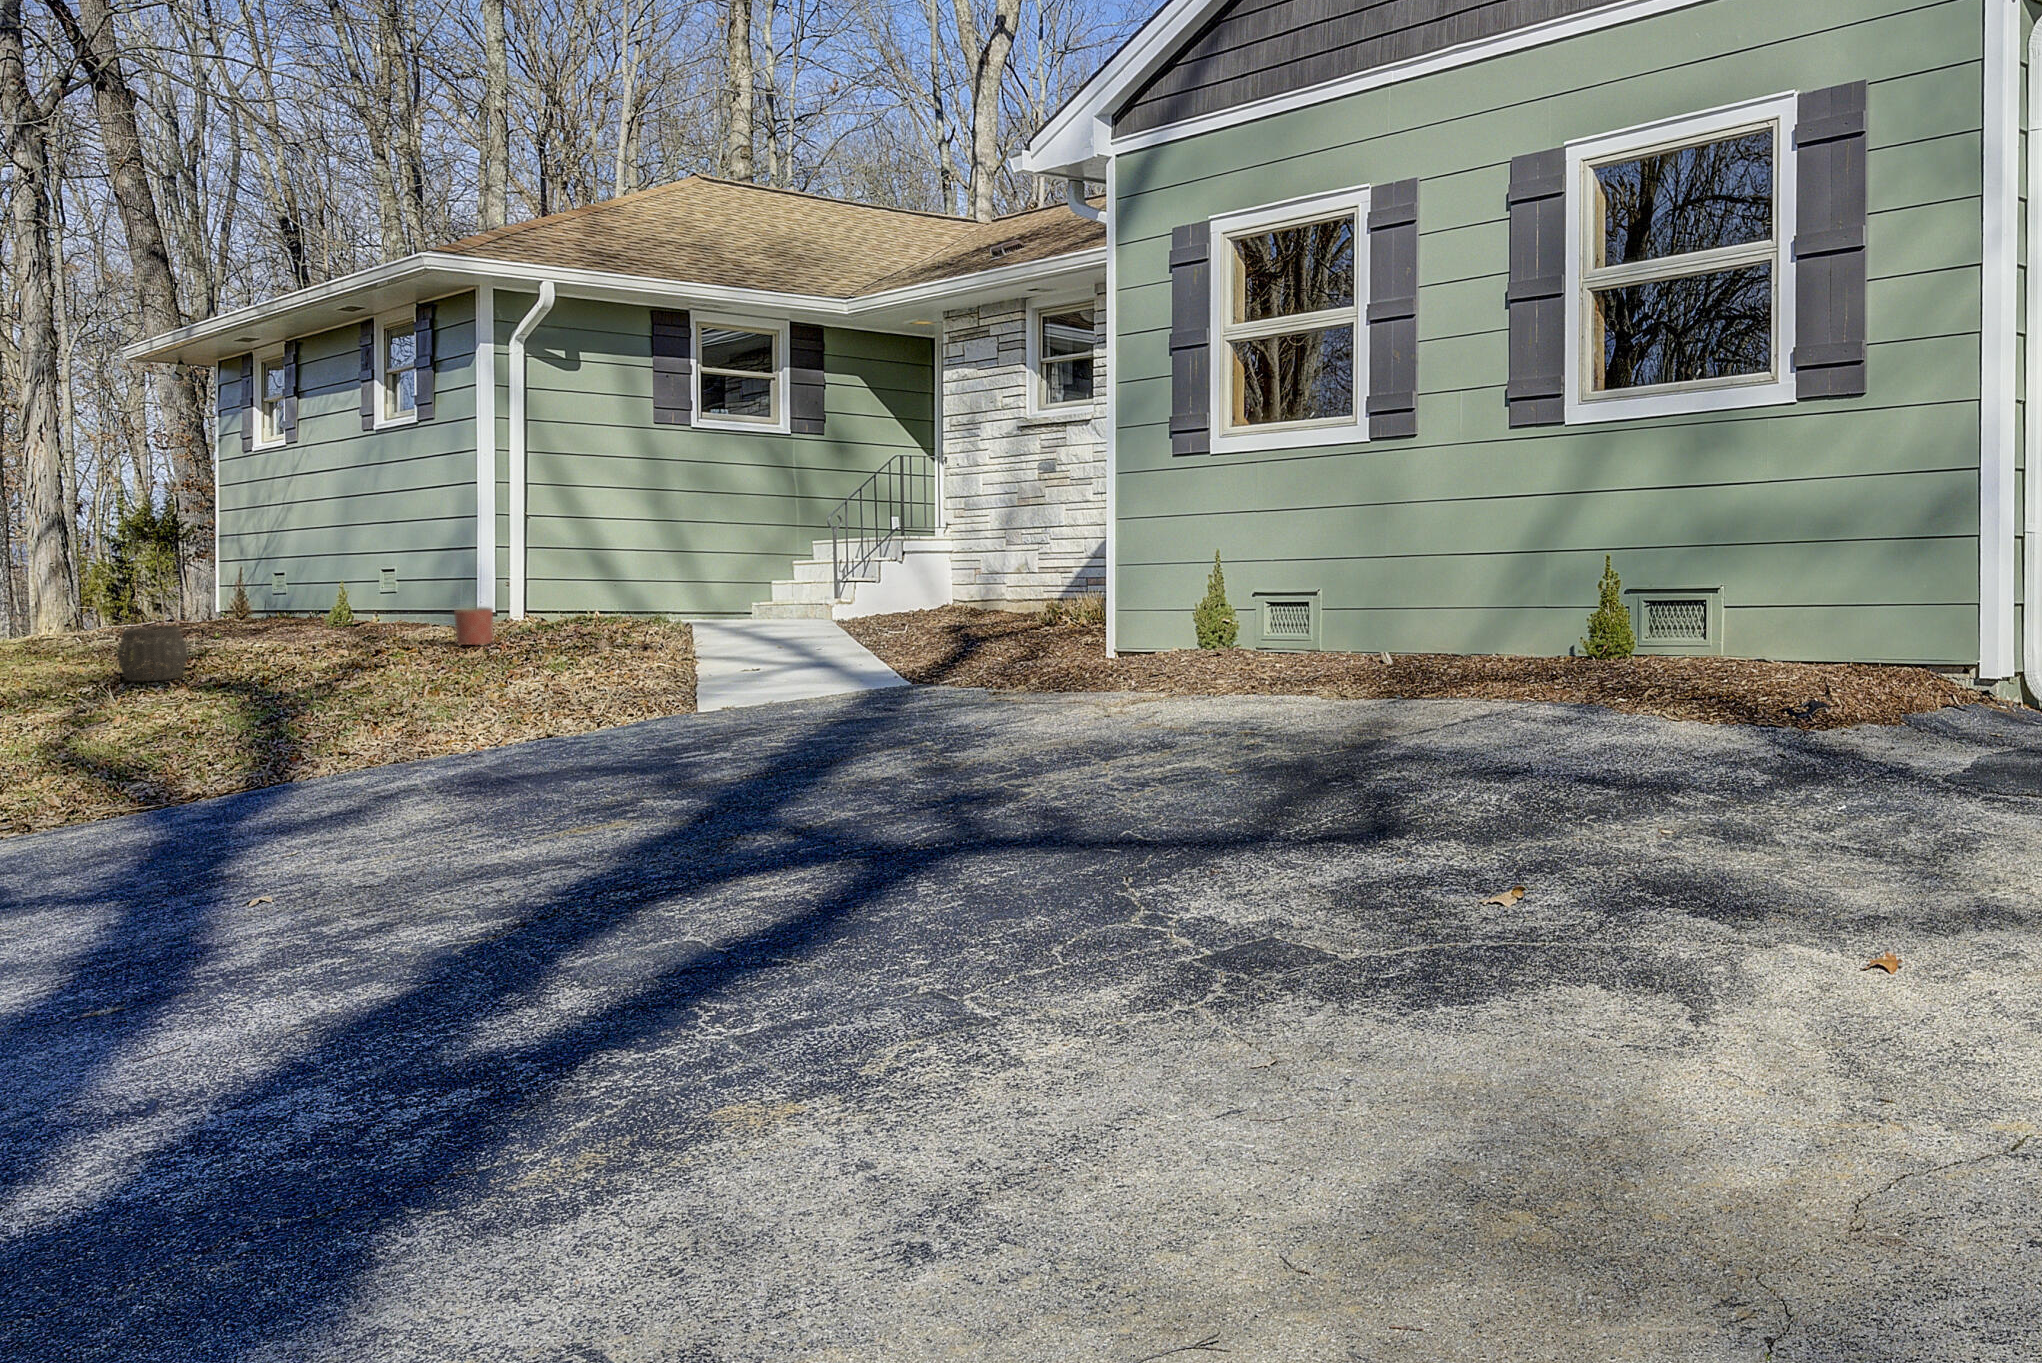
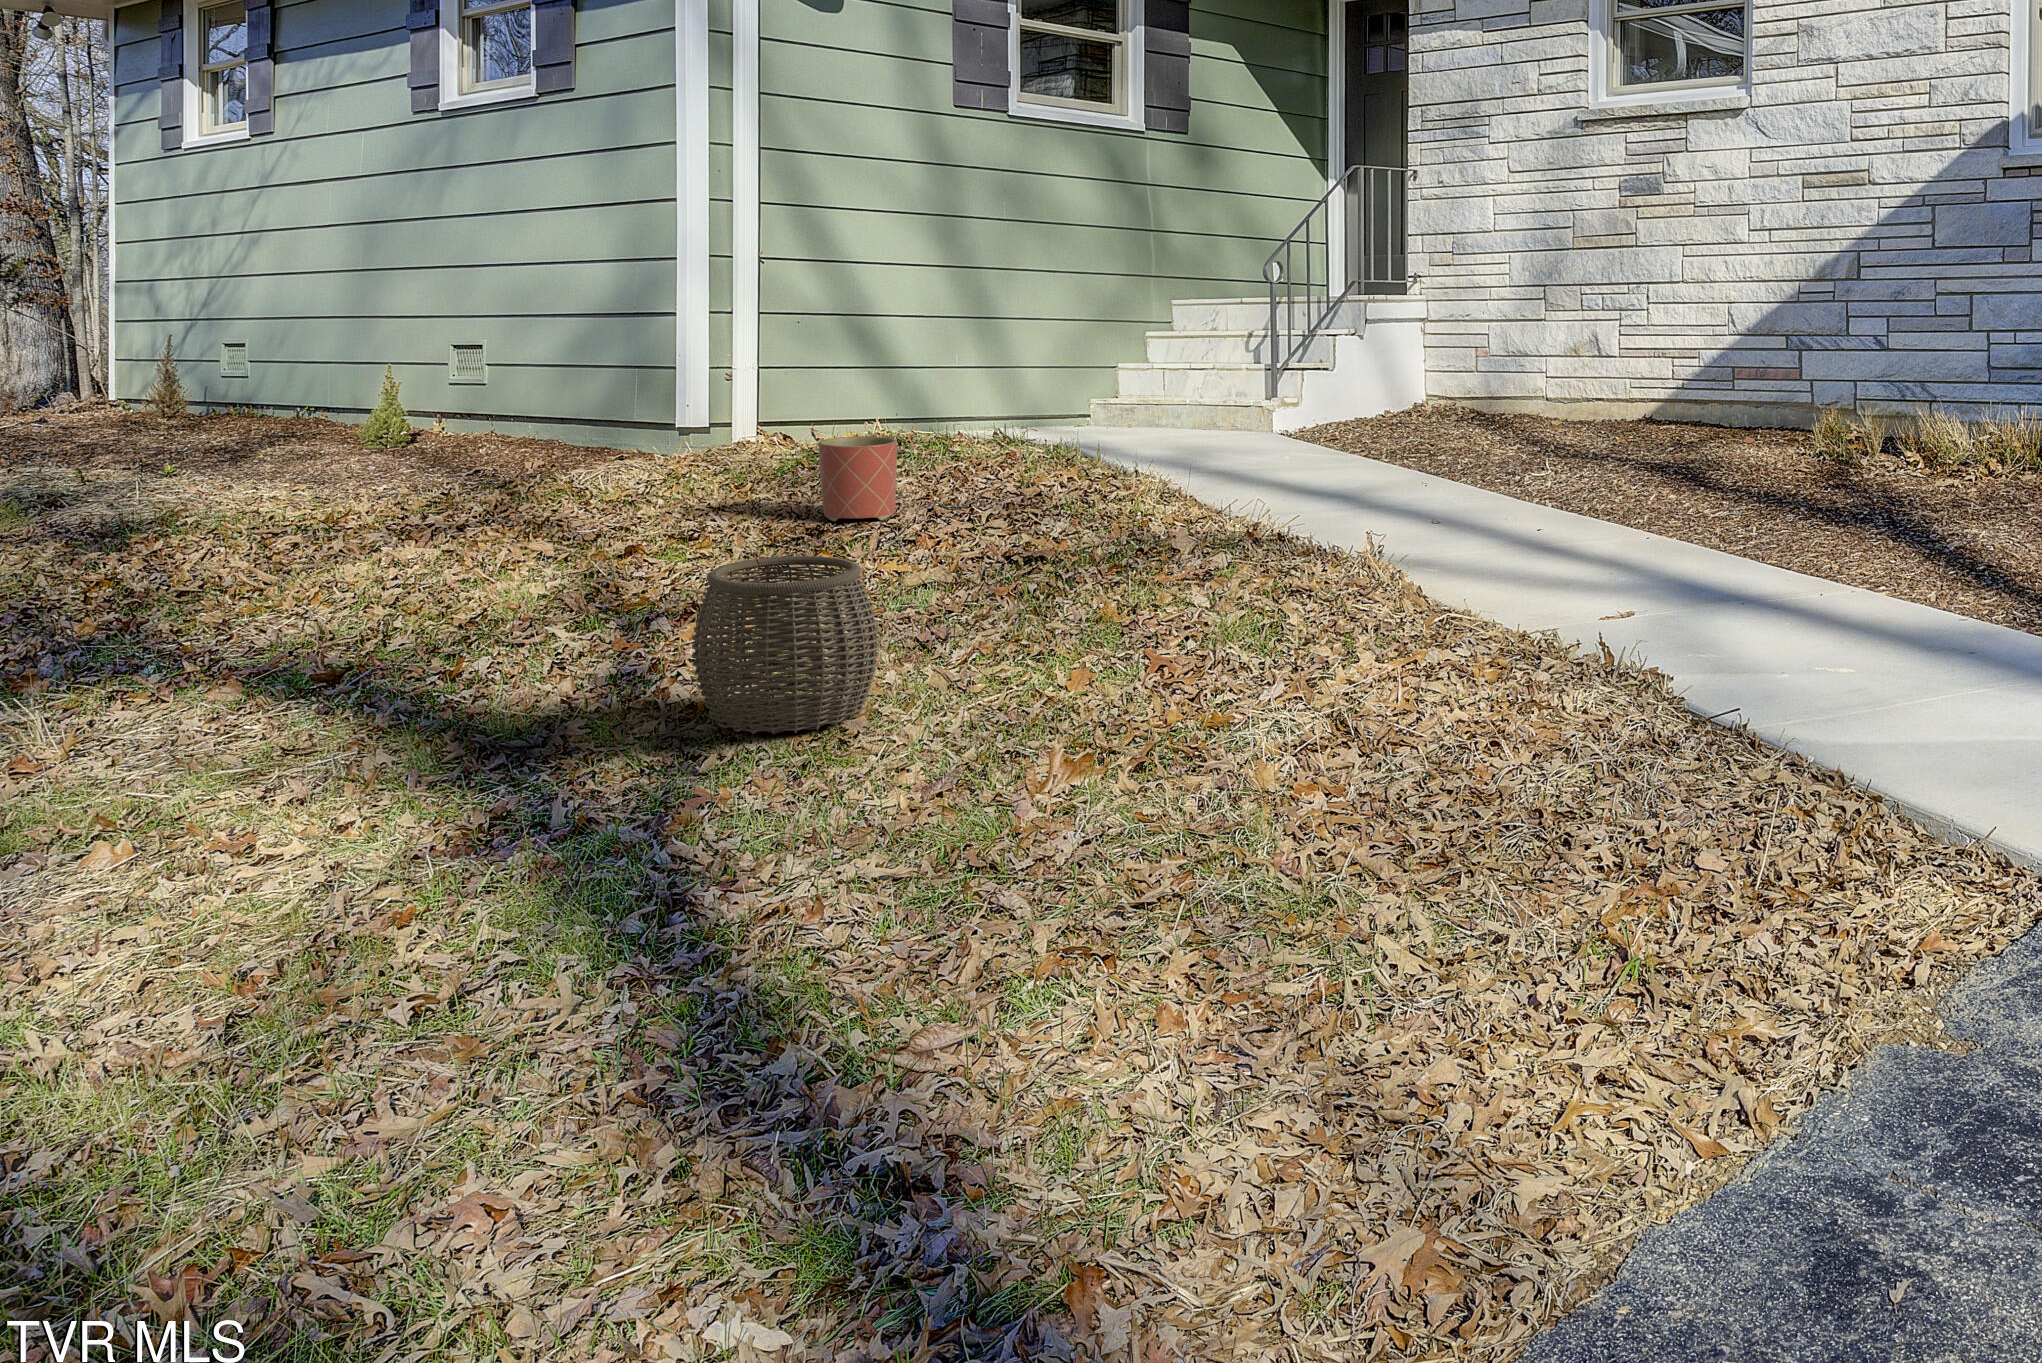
woven basket: present [117,626,187,682] -> present [692,556,880,734]

